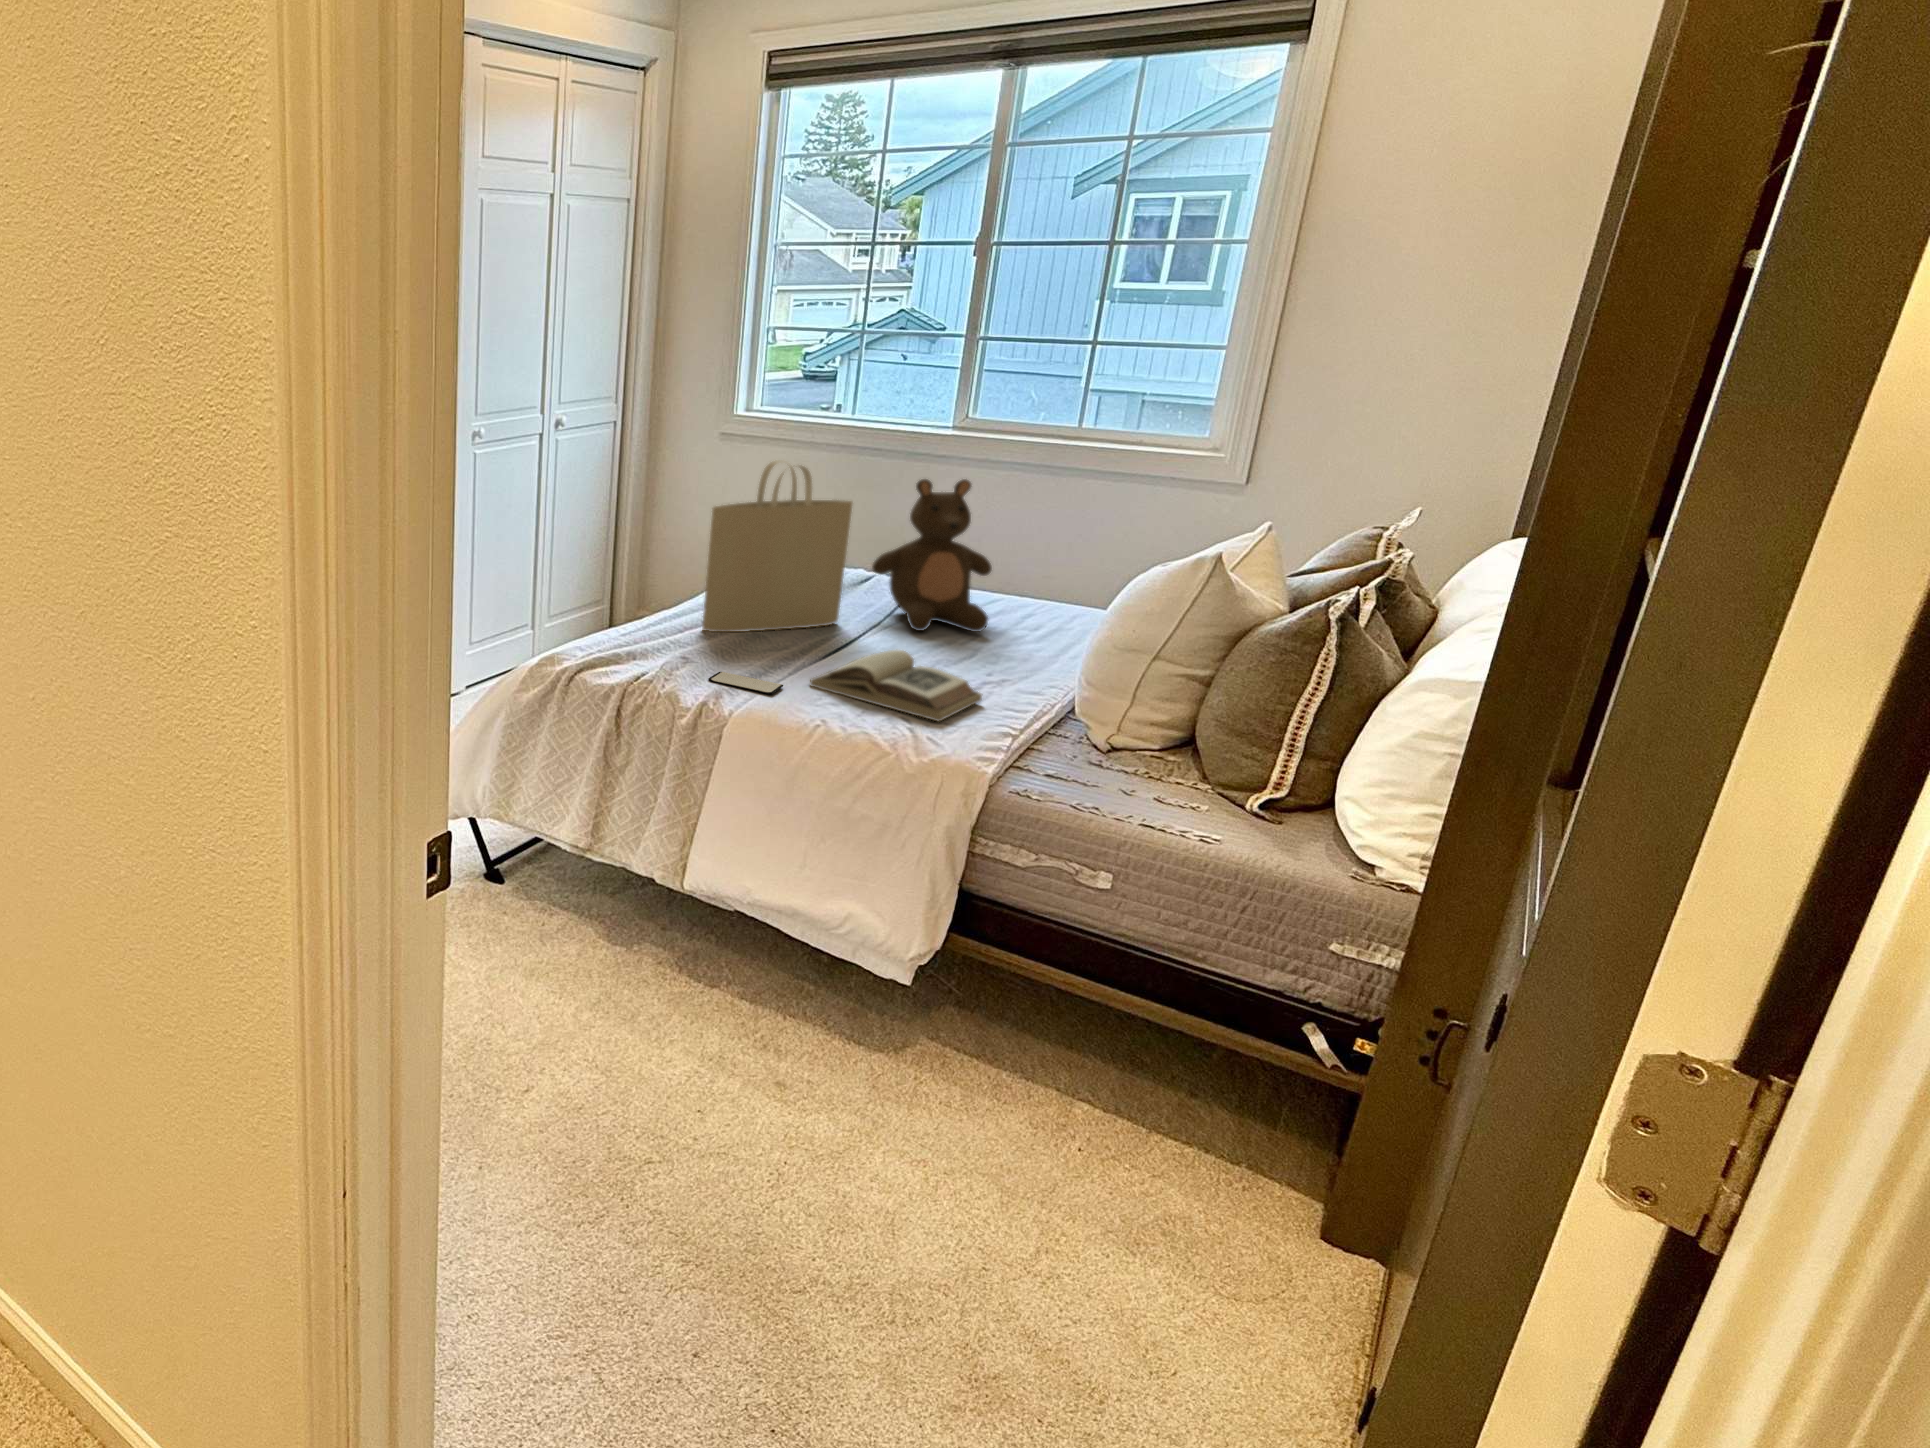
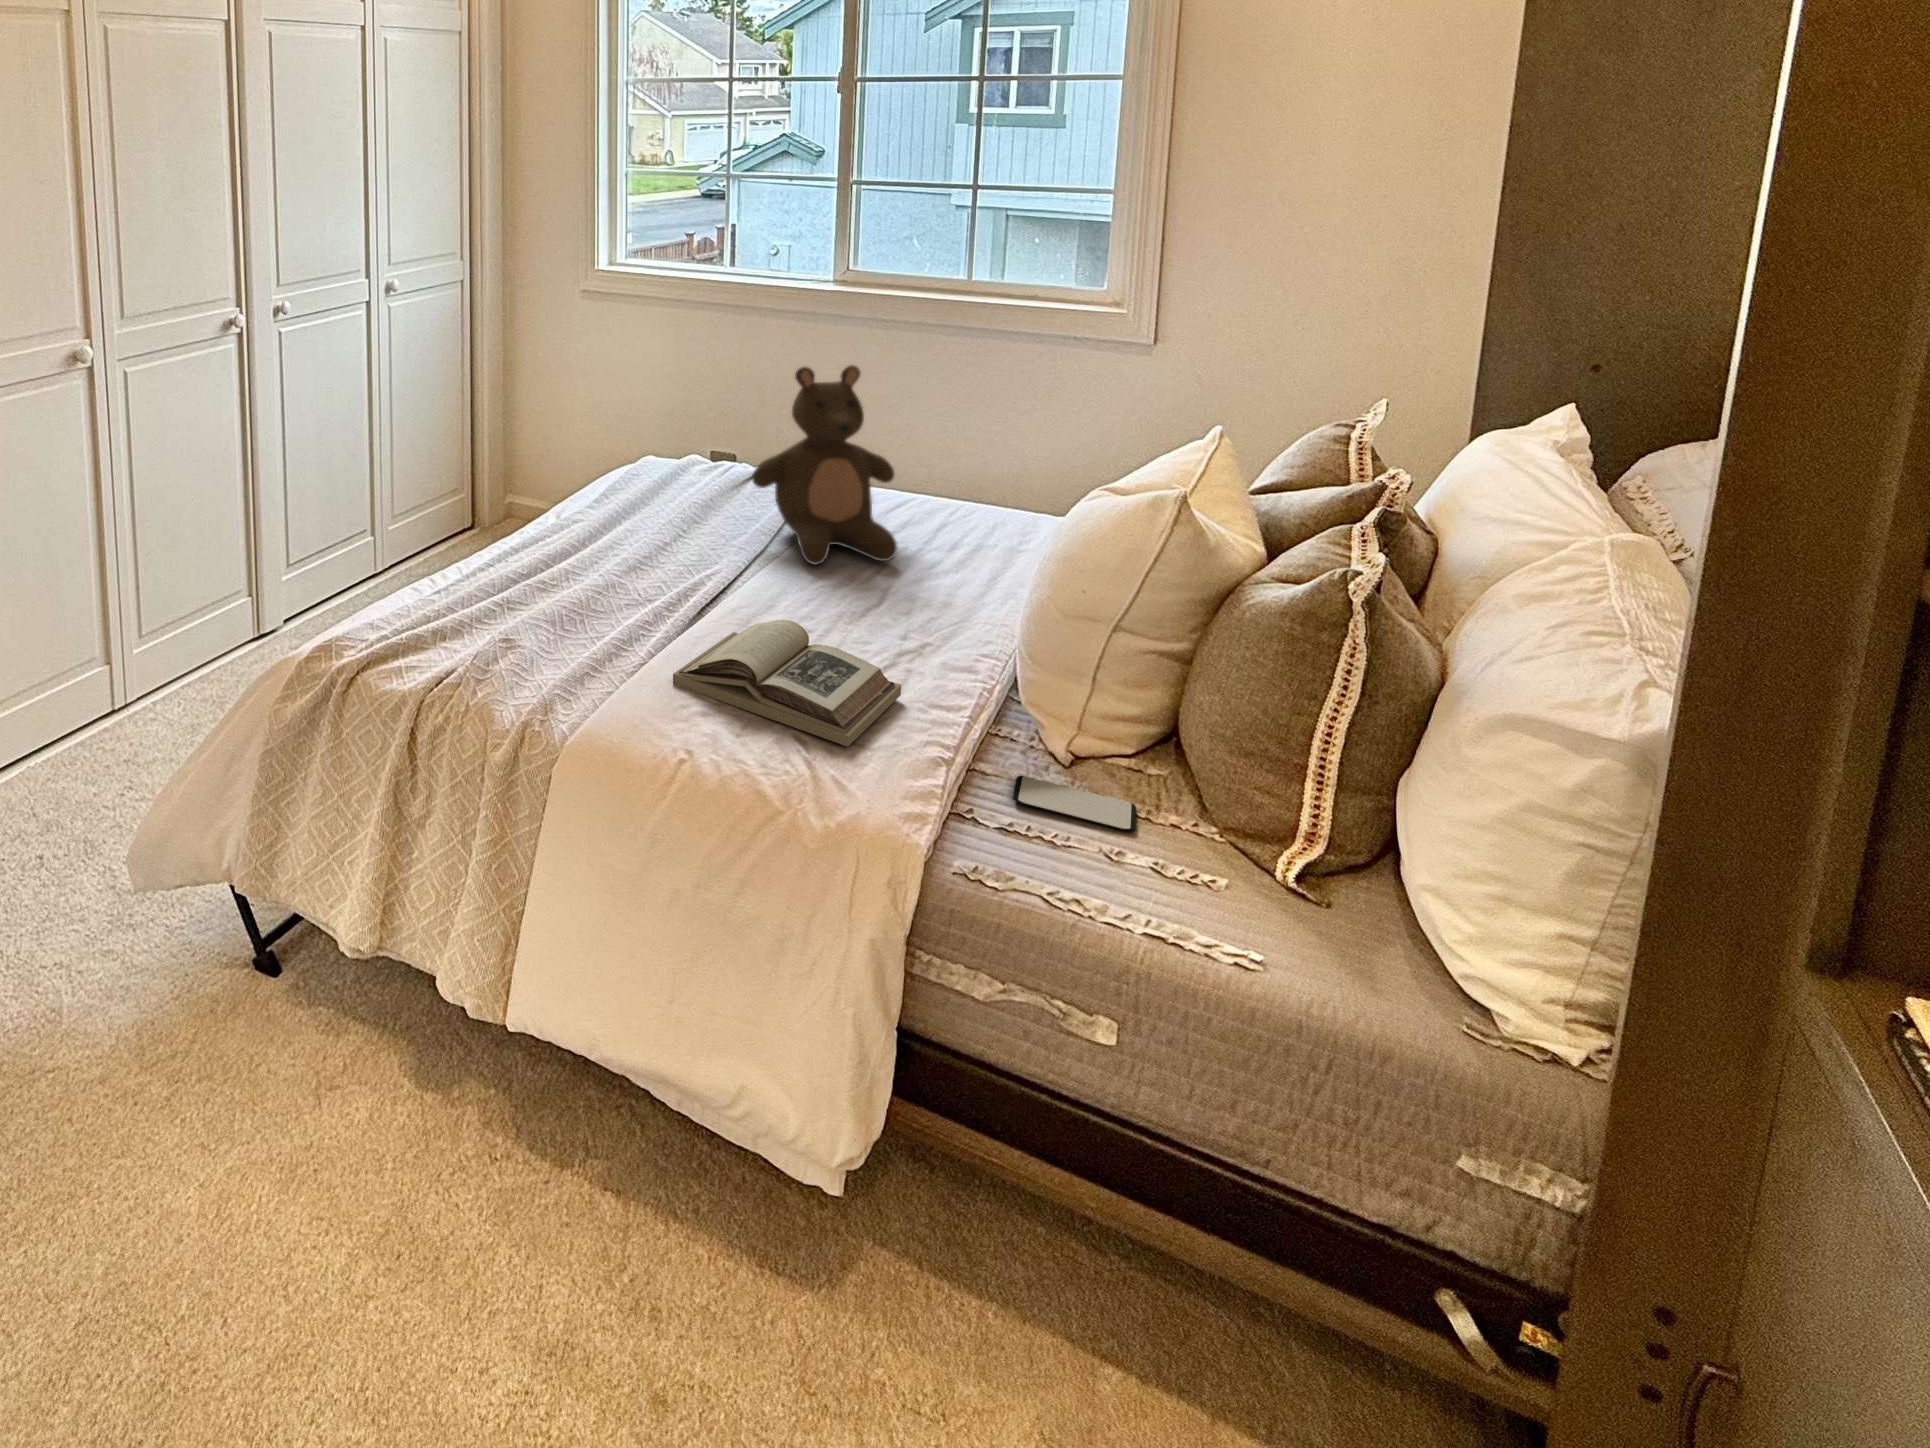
tote bag: present [702,460,852,632] -> none [539,353,719,586]
smartphone: present [708,672,783,694] -> present [1013,776,1136,832]

